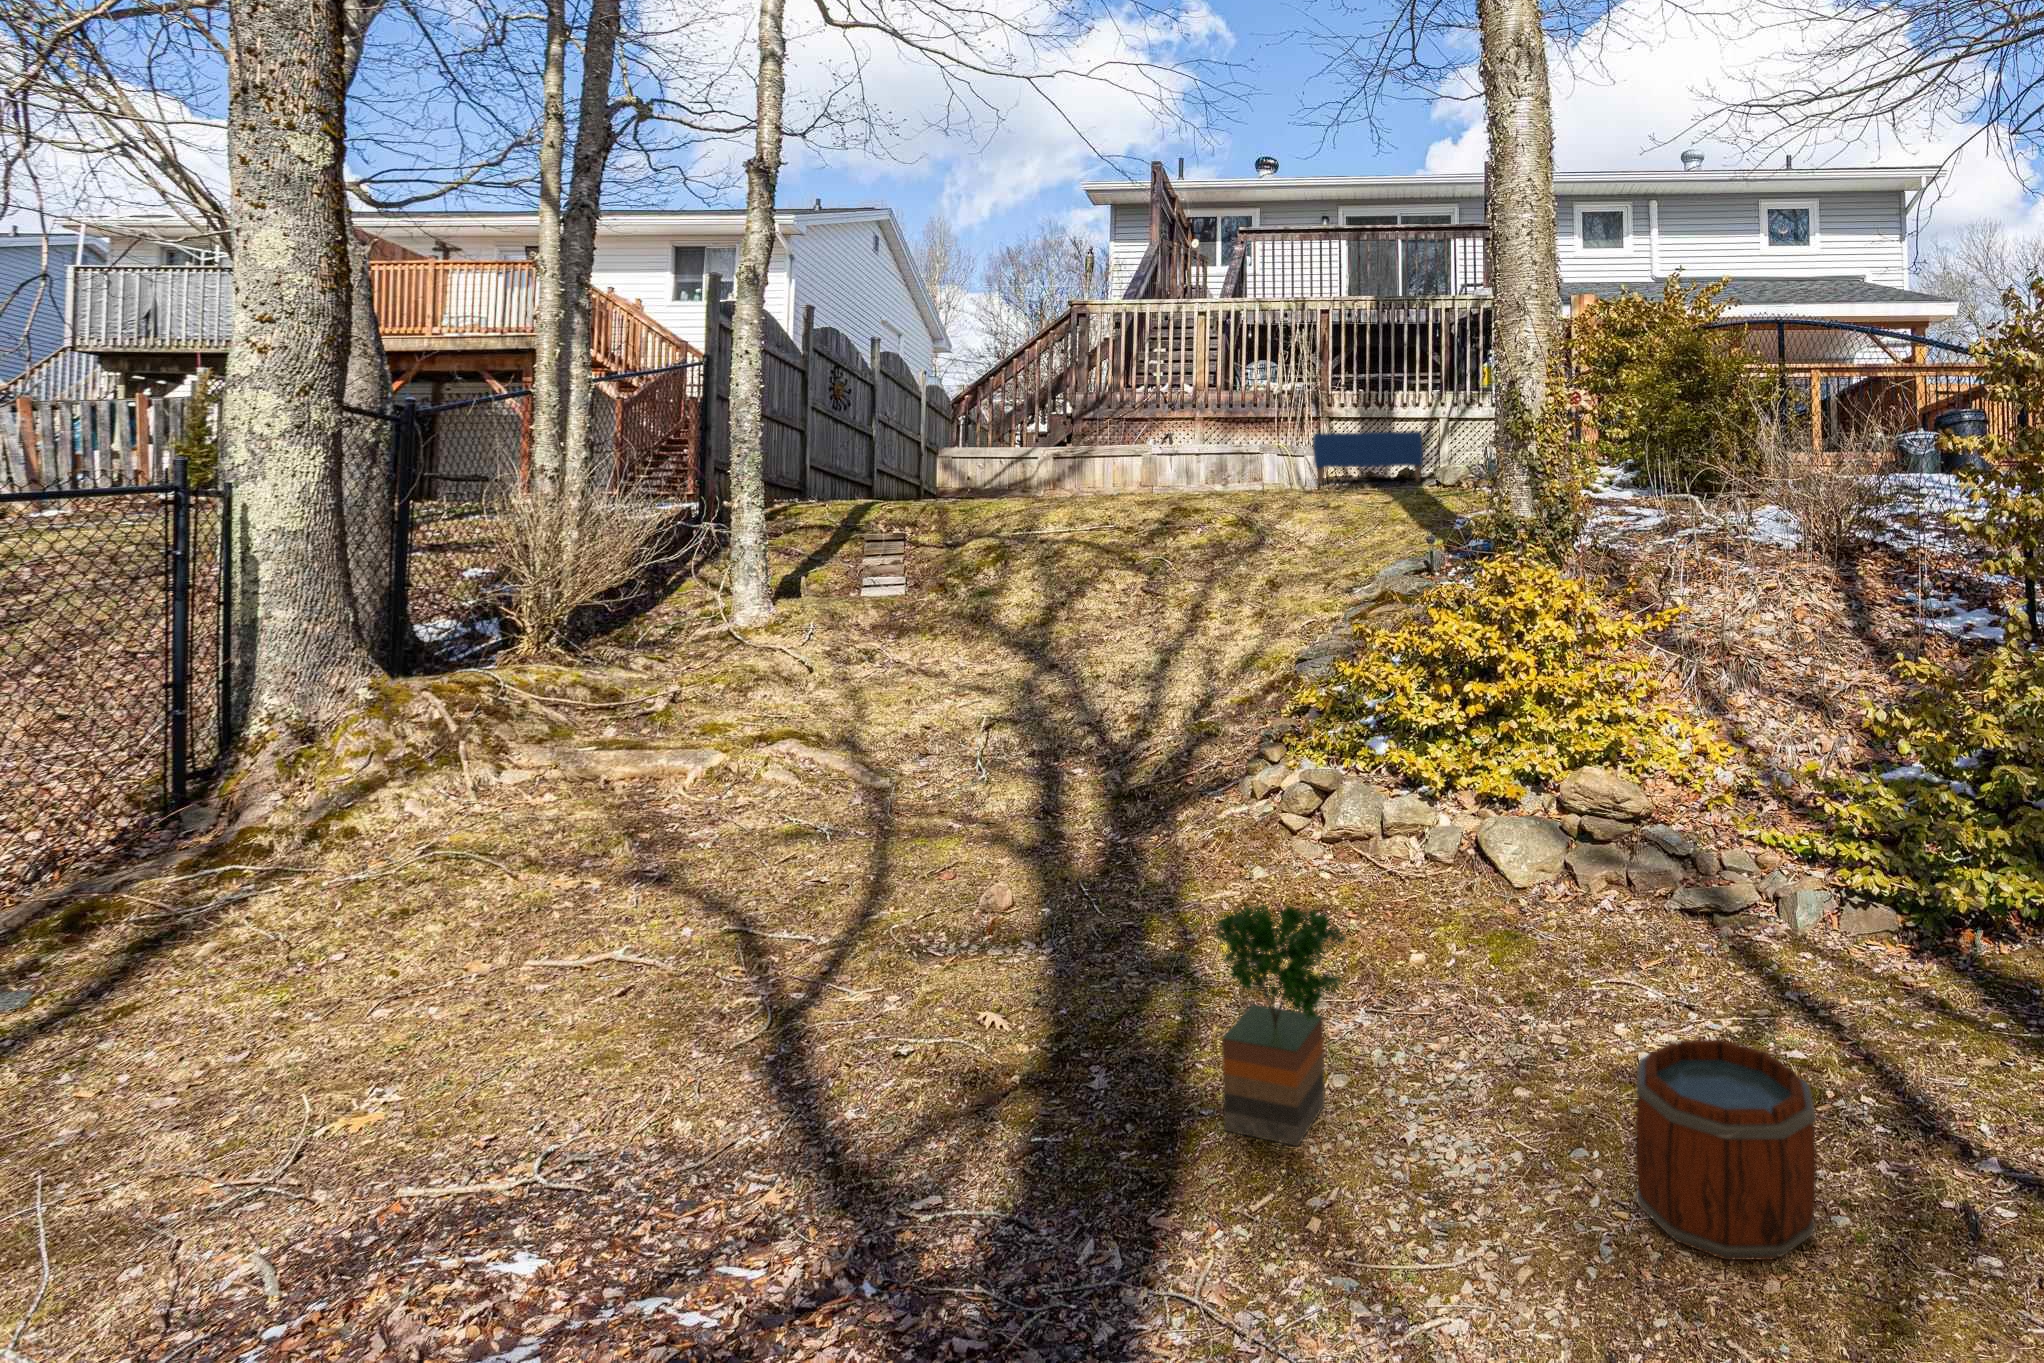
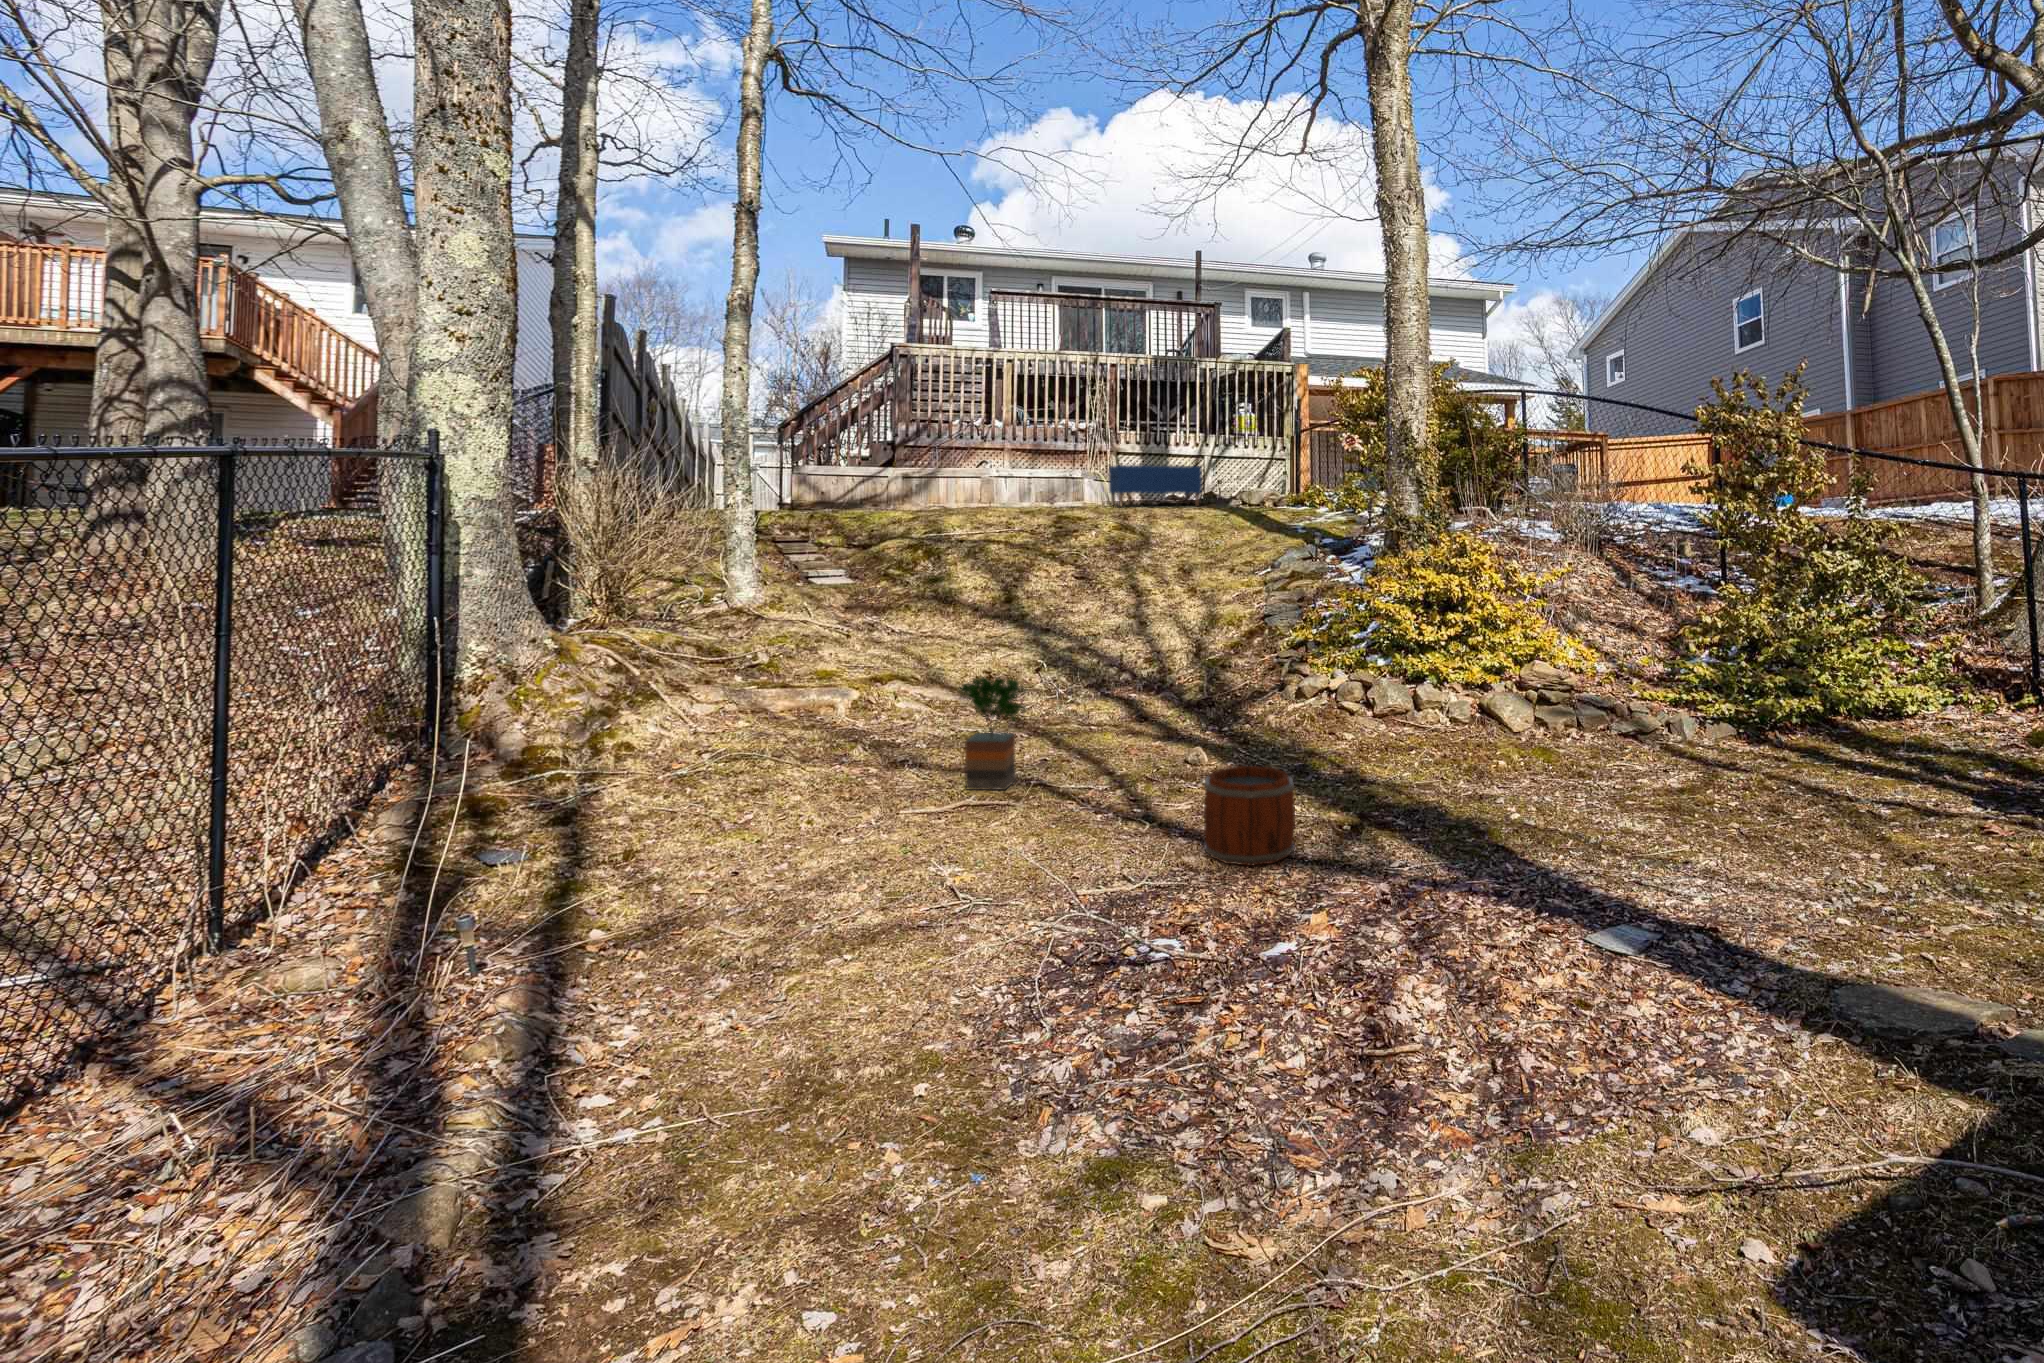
potted tree: present [1215,904,1346,1146] -> present [958,677,1028,790]
bucket: present [1635,1040,1817,1260] -> present [1204,766,1295,866]

